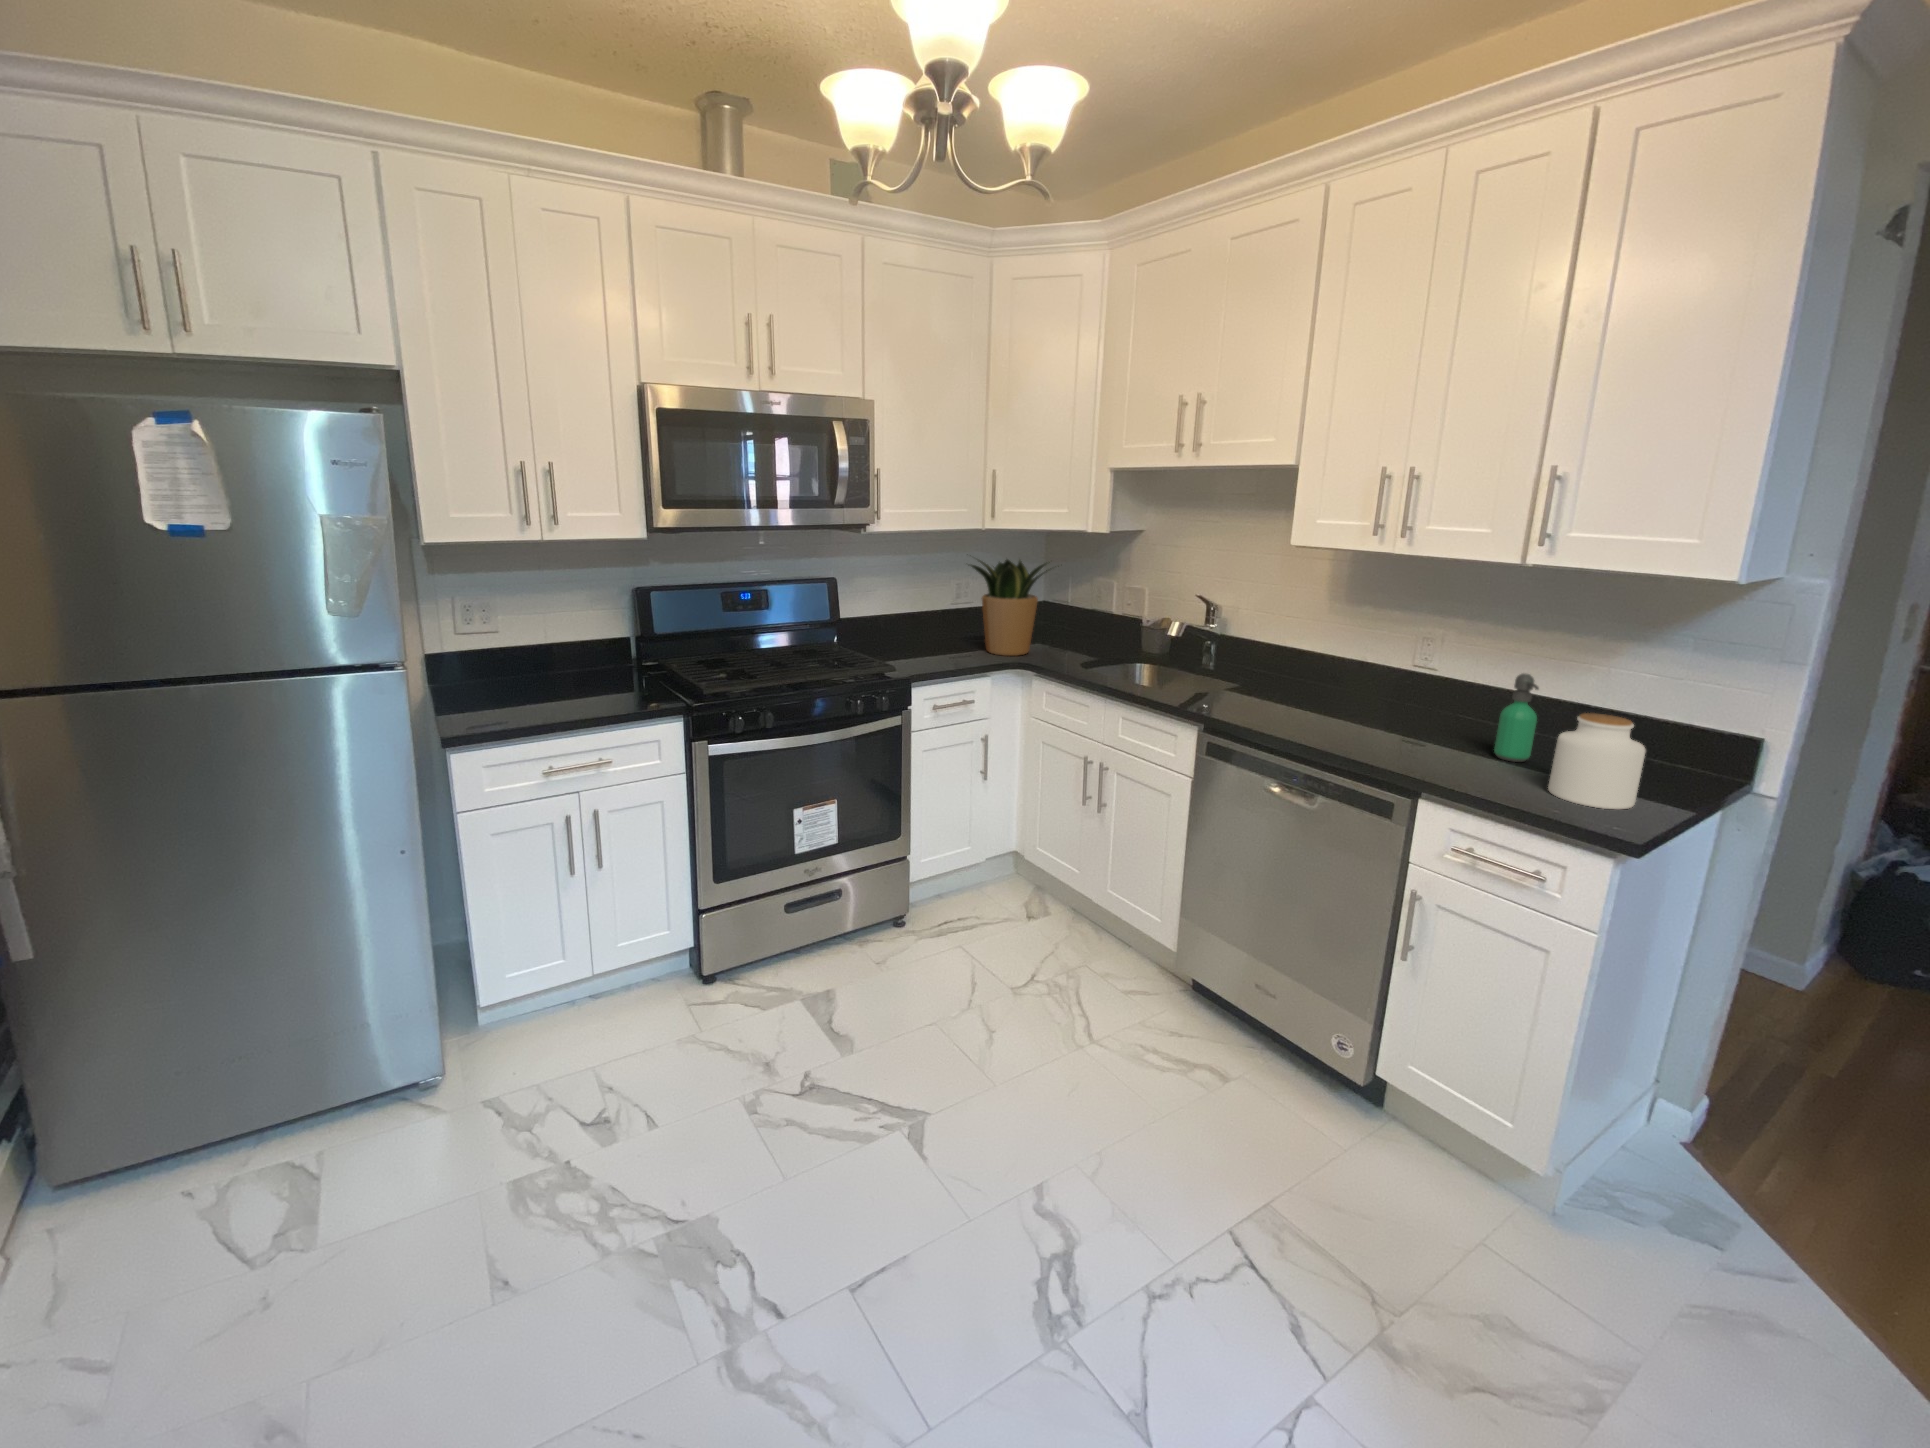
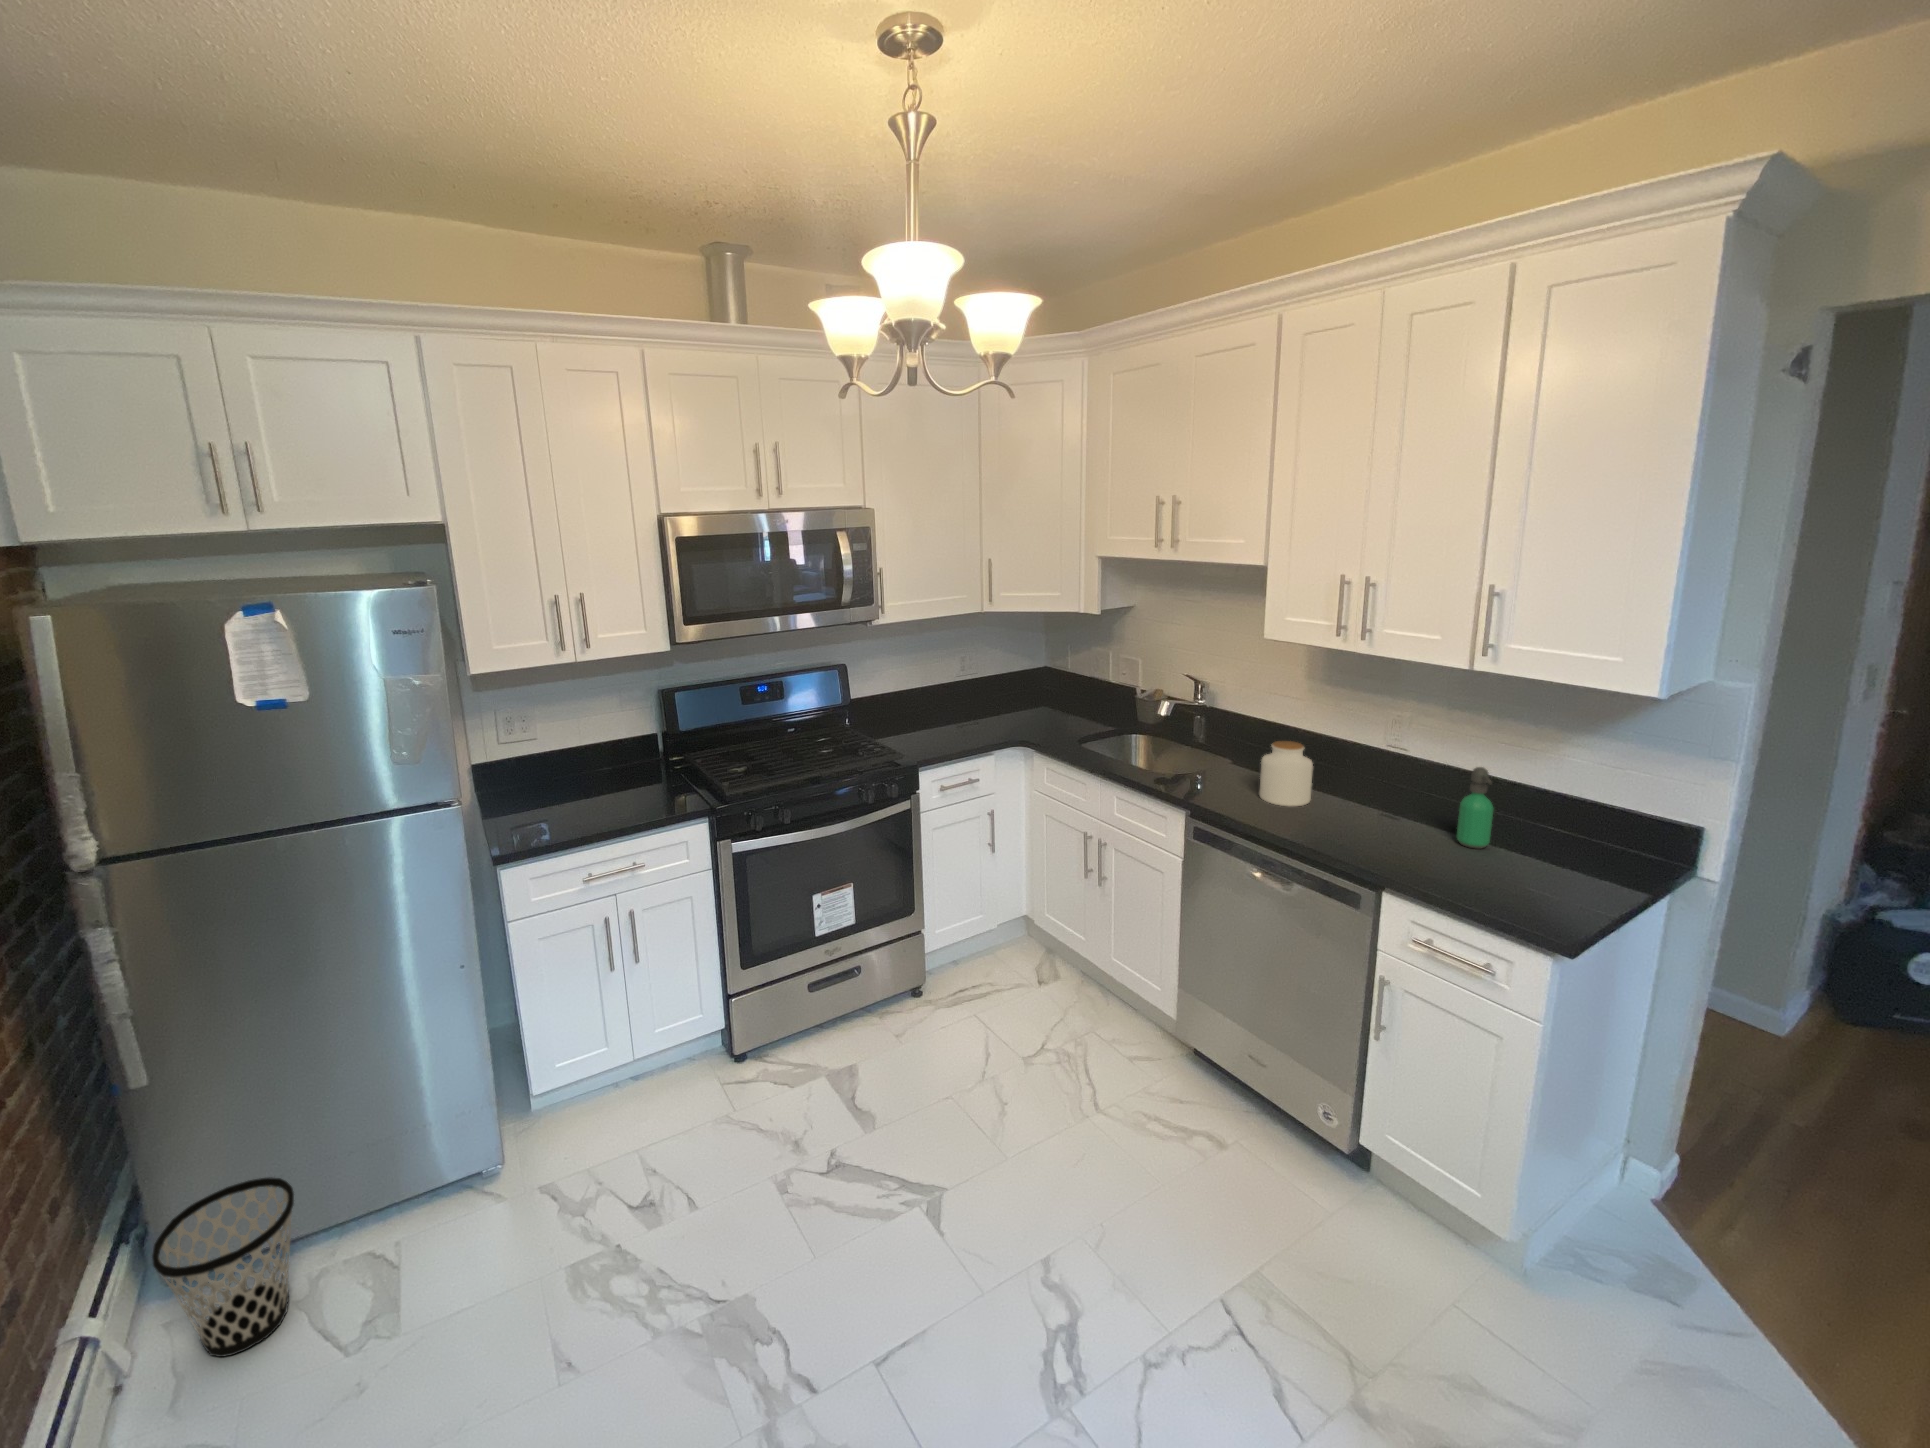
potted plant: present [970,559,1059,656] -> none [966,636,1058,731]
jar: present [1548,713,1646,810] -> present [1259,741,1313,807]
wastebasket: none [28,1071,200,1266] -> present [152,1177,294,1357]

